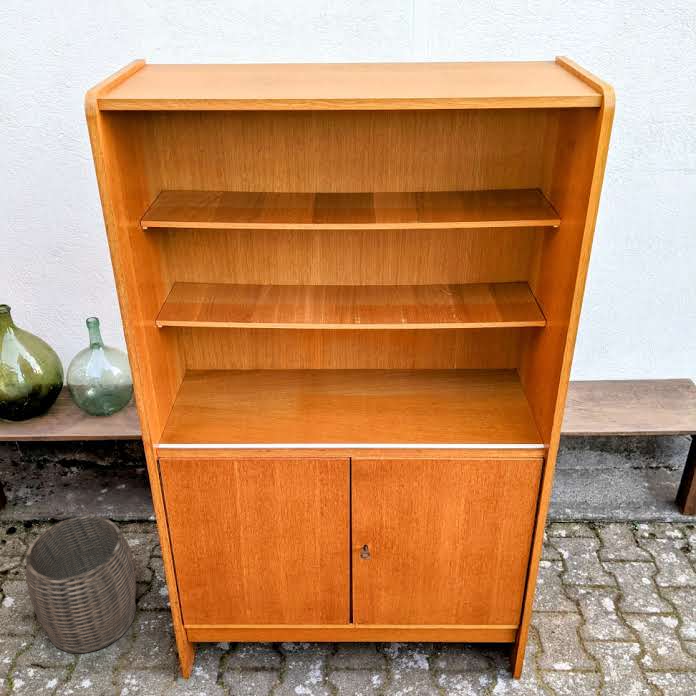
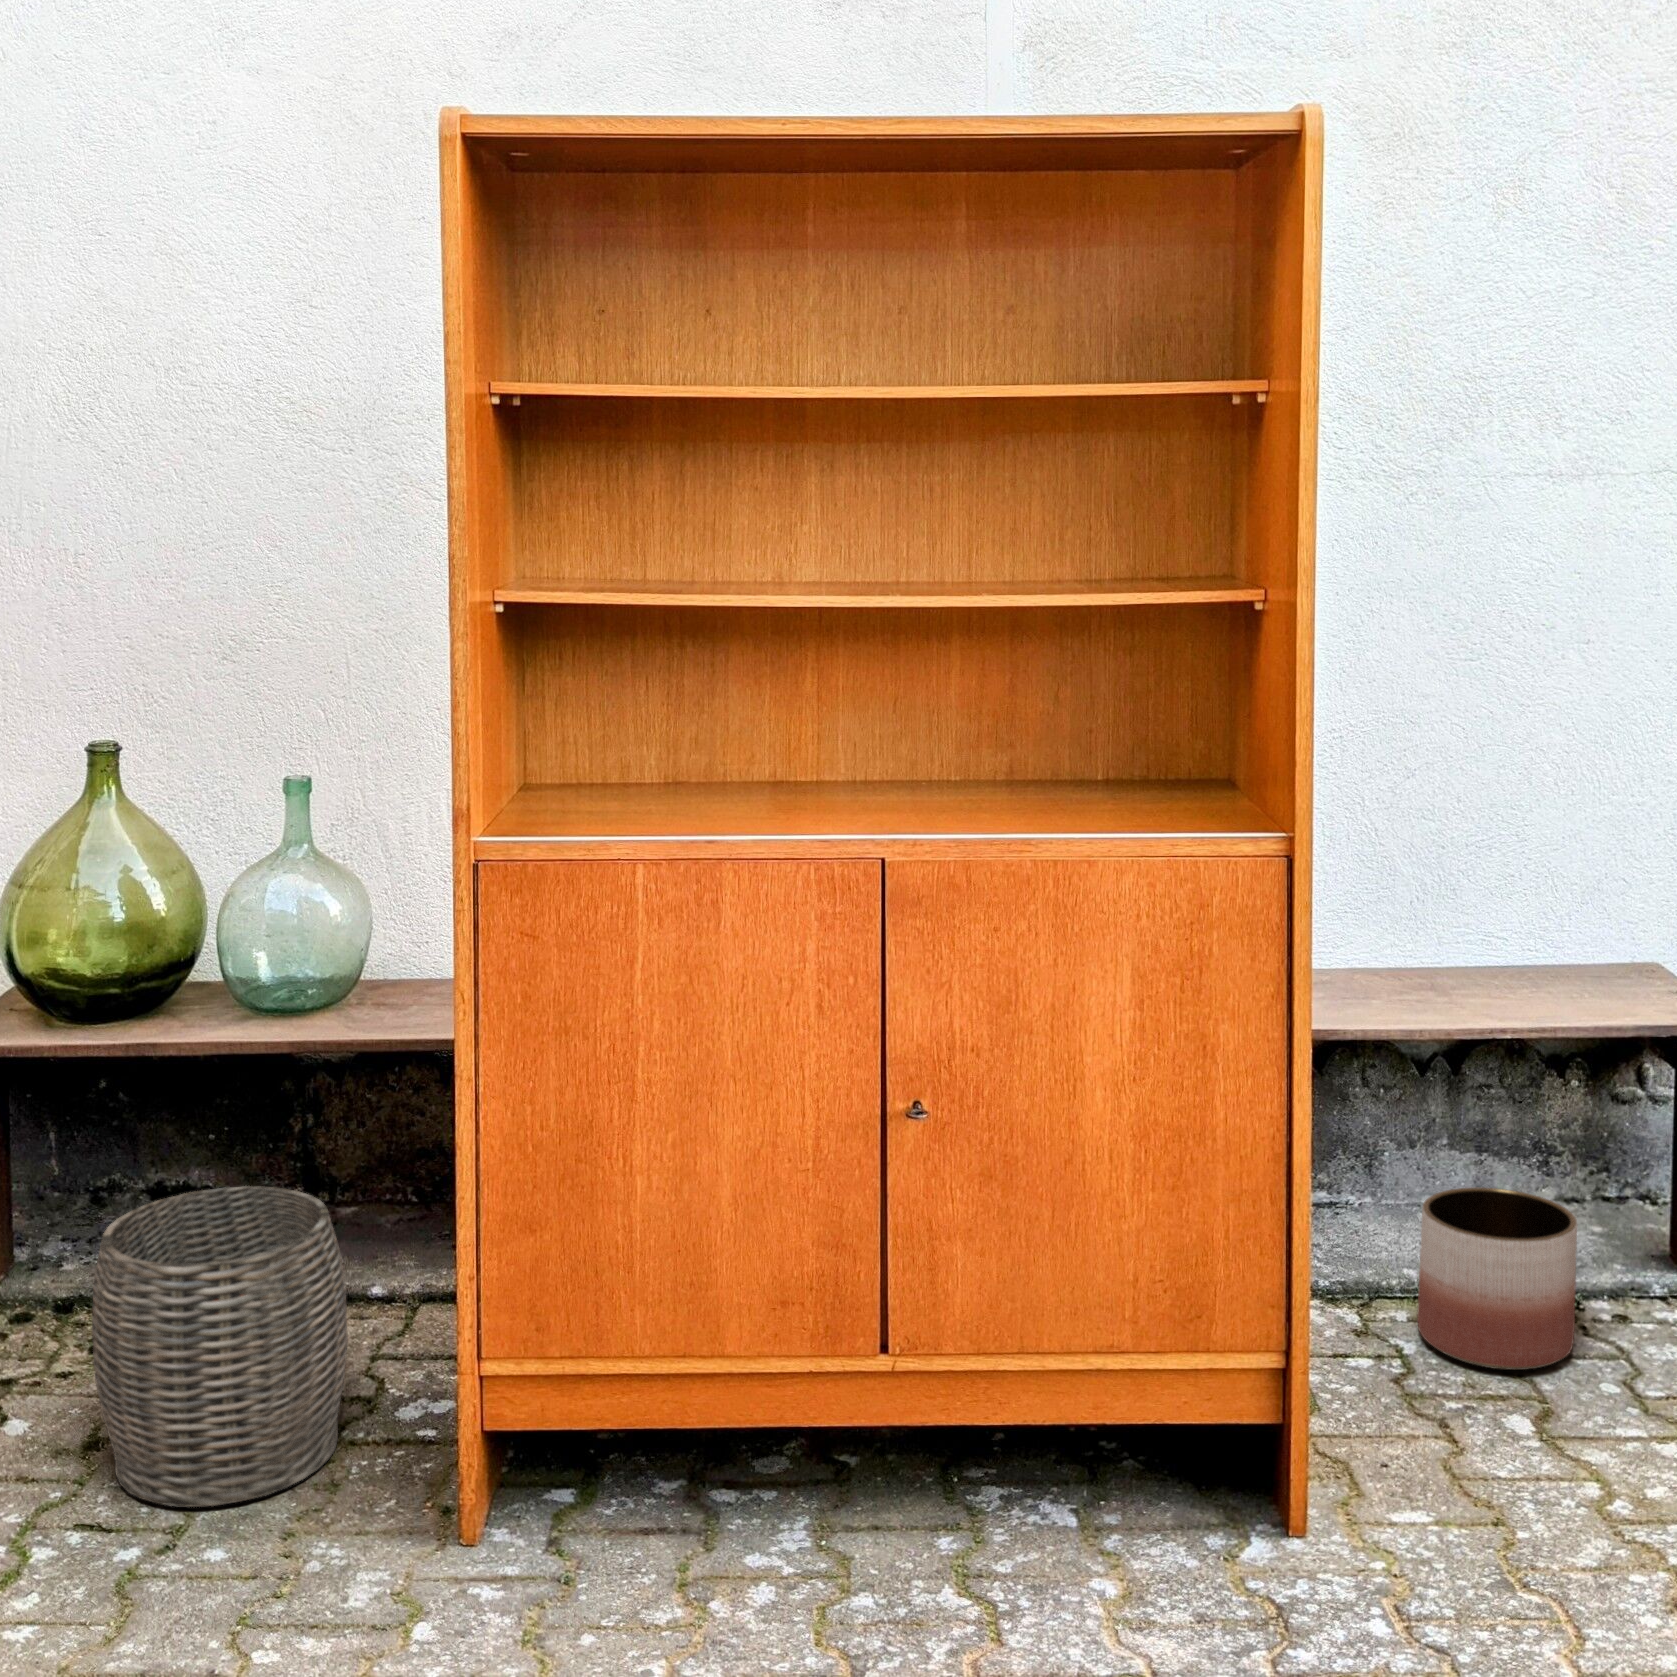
planter: none [571,493,642,574] -> present [1417,1188,1577,1370]

